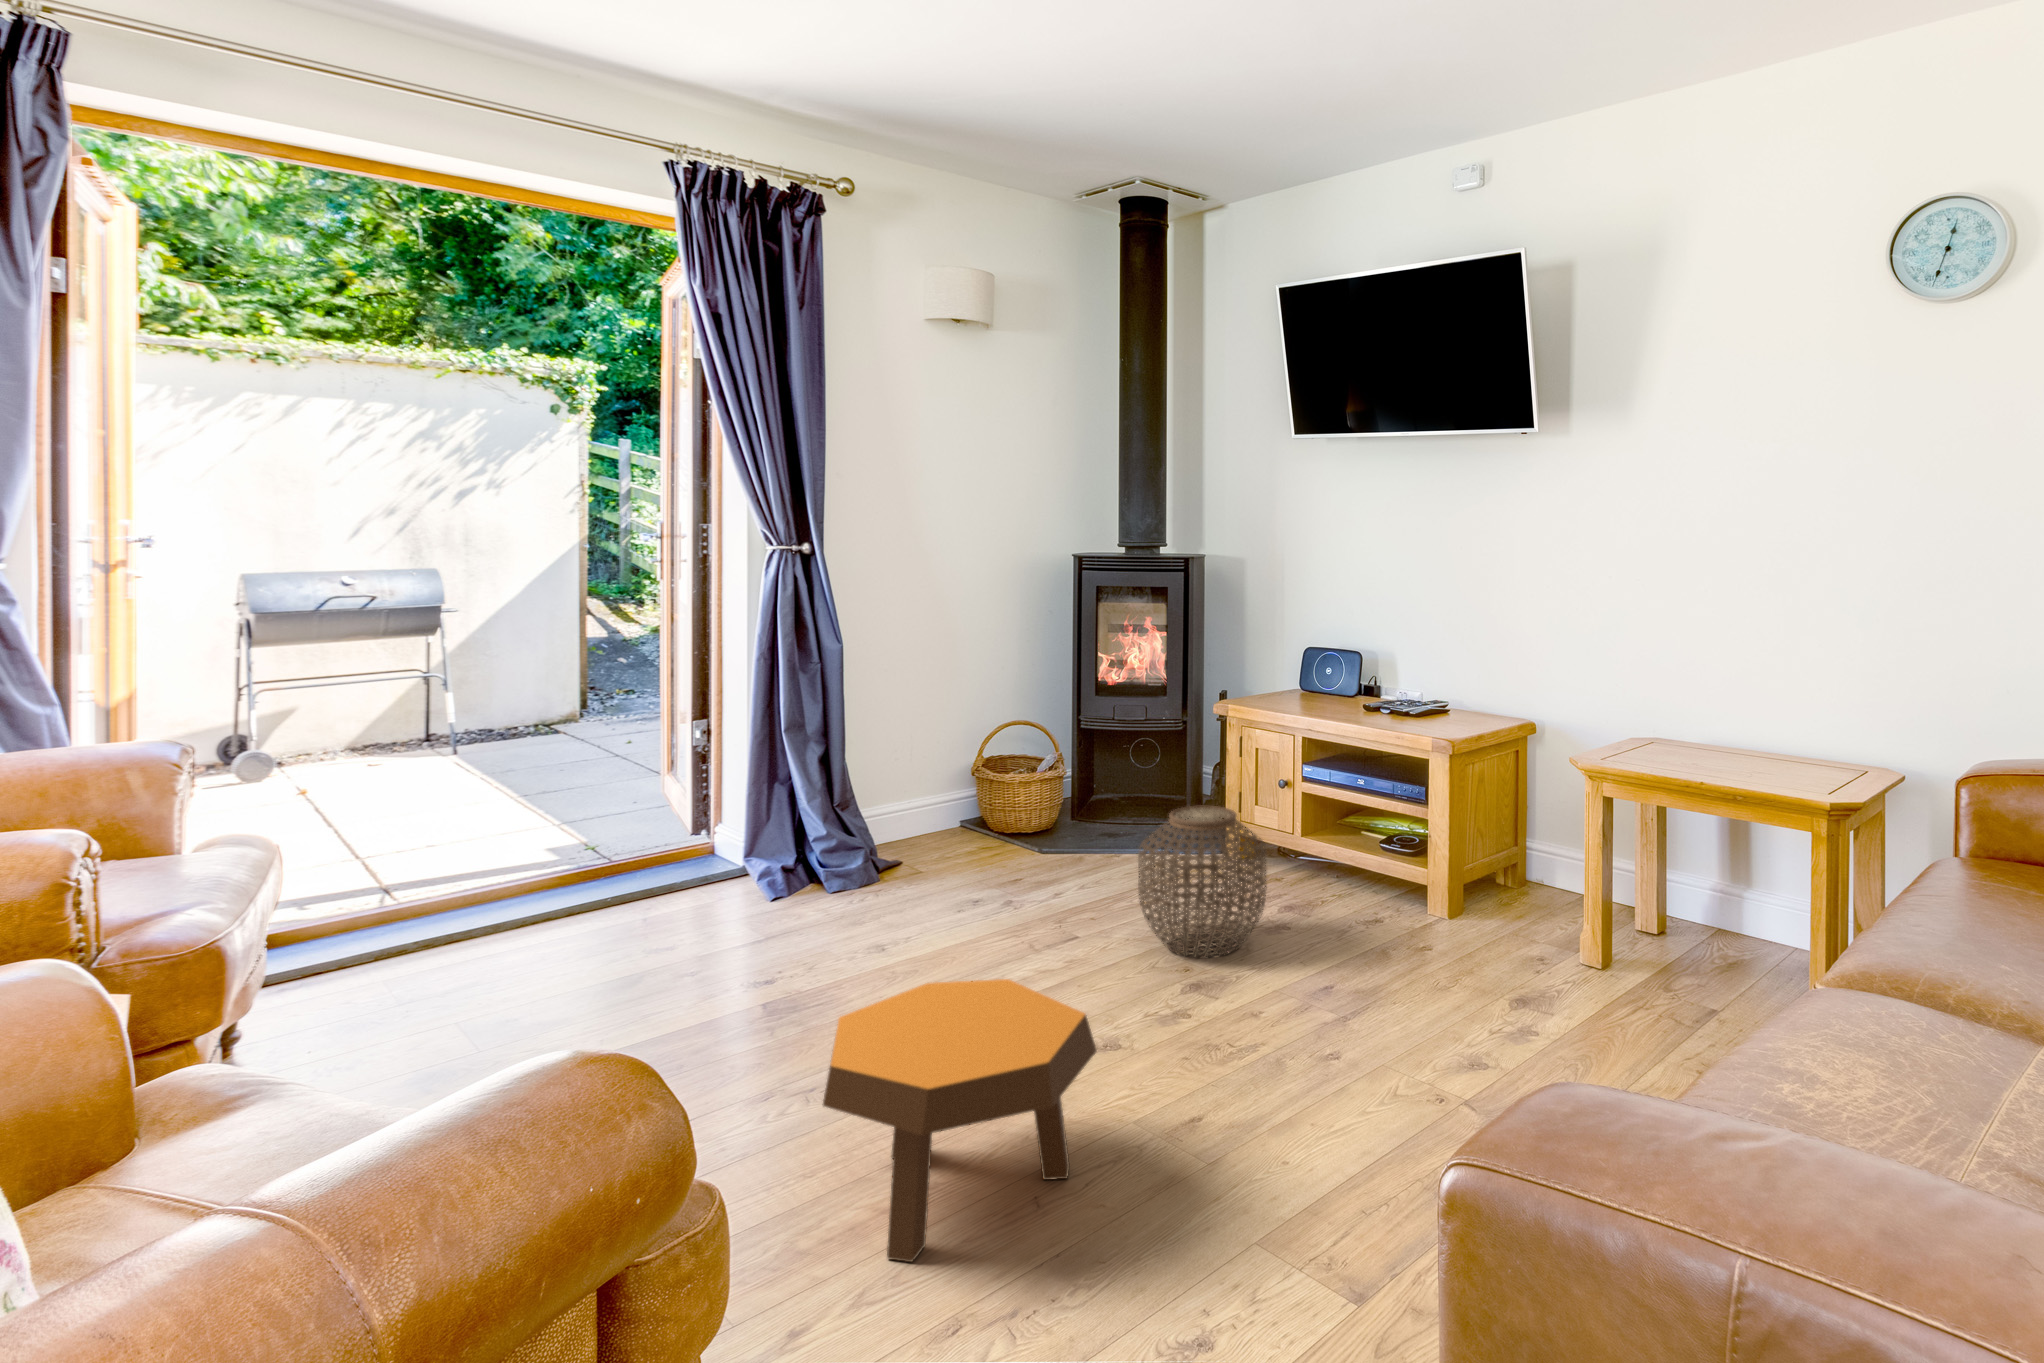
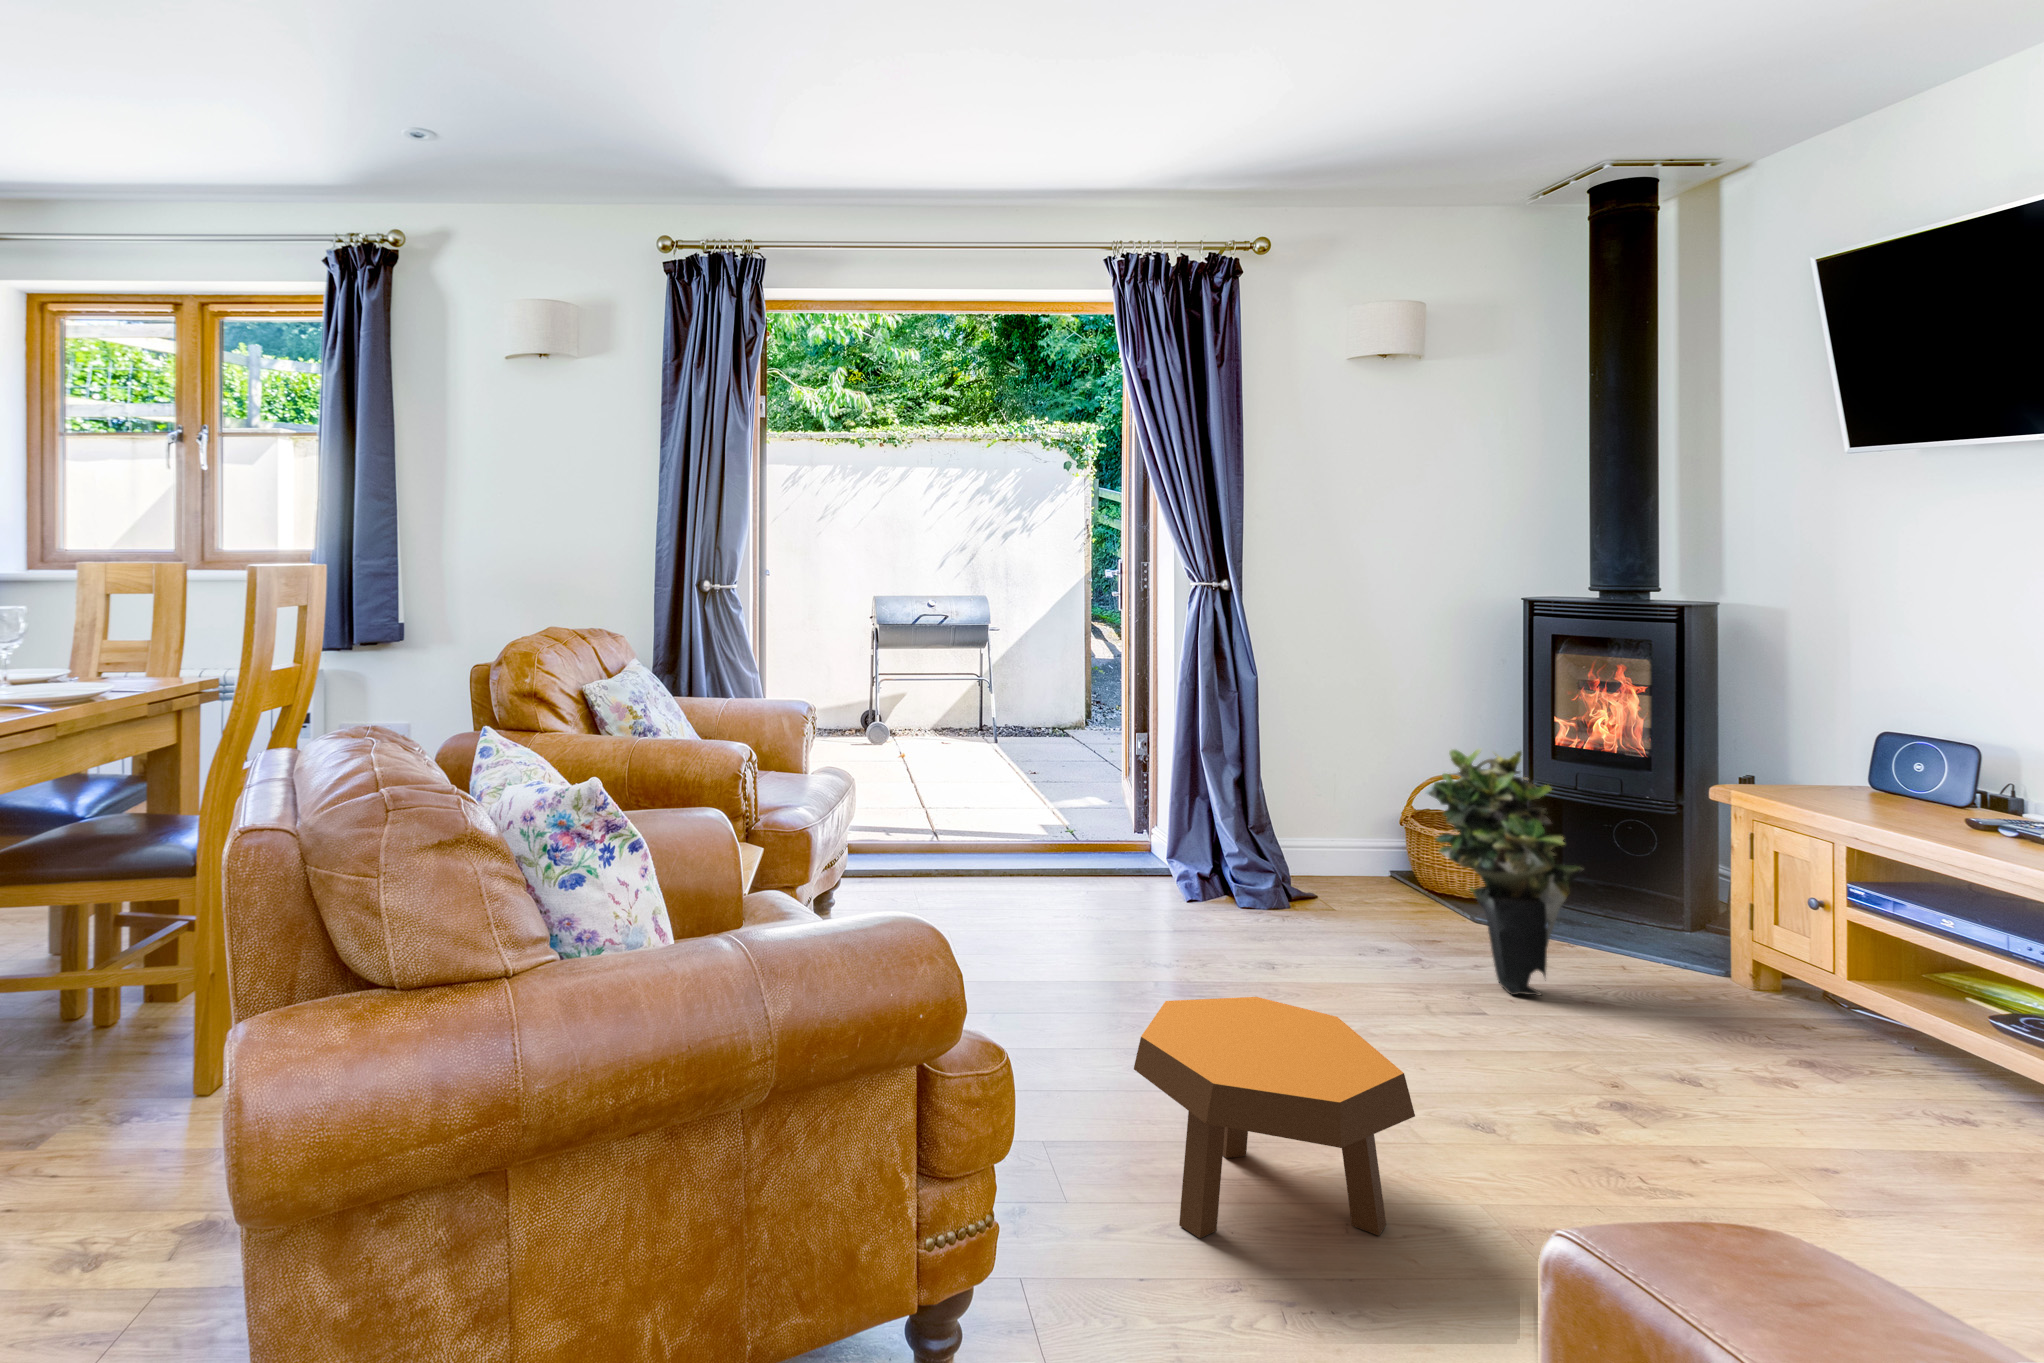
potted plant: none [1017,692,1140,915] -> present [1426,749,1583,995]
woven basket: present [1138,805,1267,957] -> none [1559,897,1750,1086]

